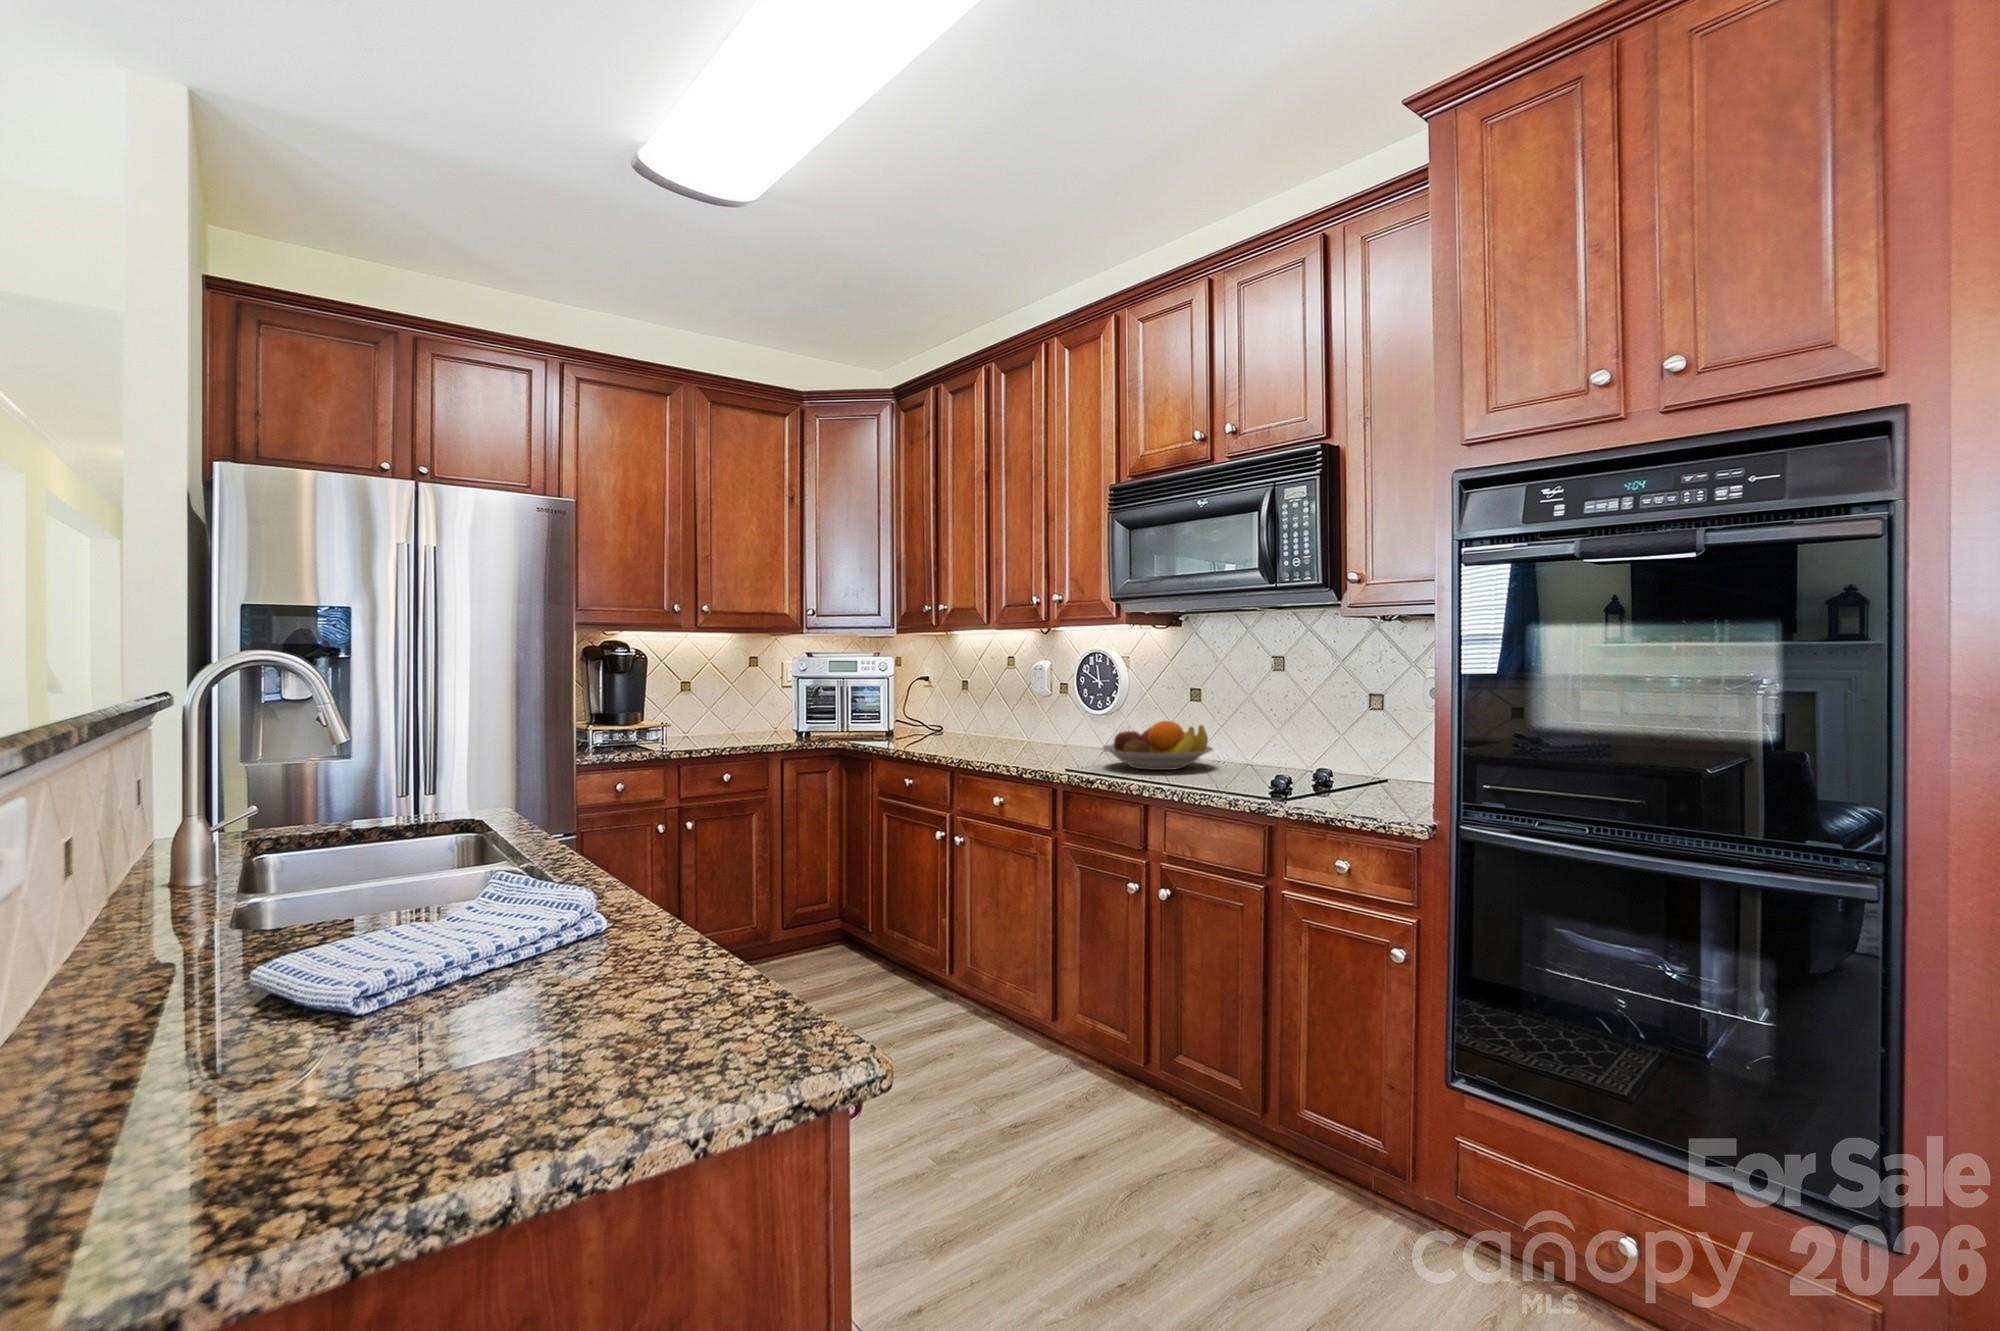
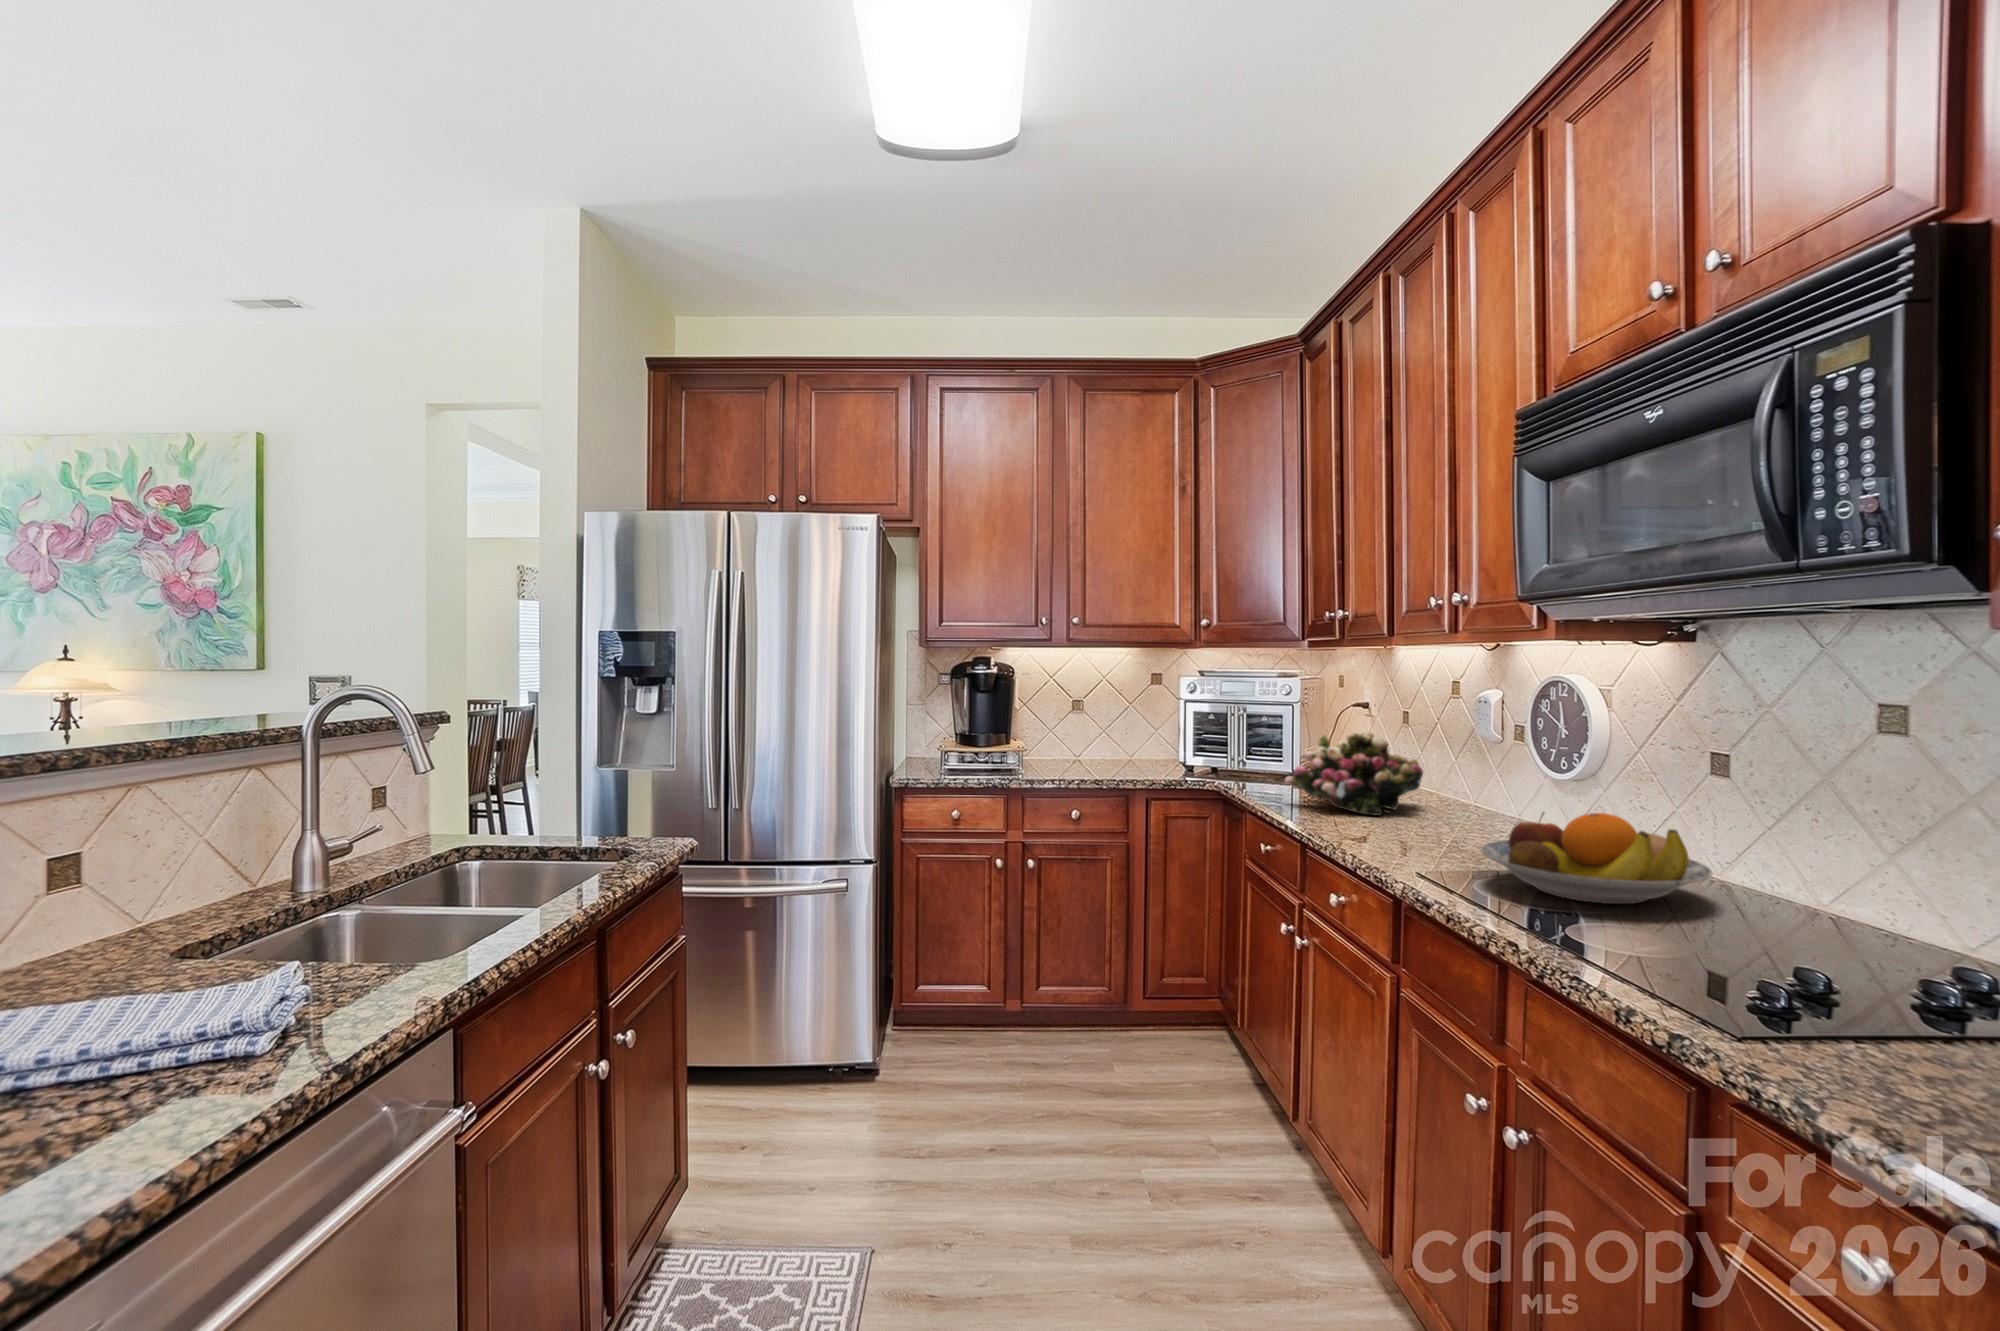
flower arrangement: none [917,691,1011,749] -> present [1285,730,1423,816]

